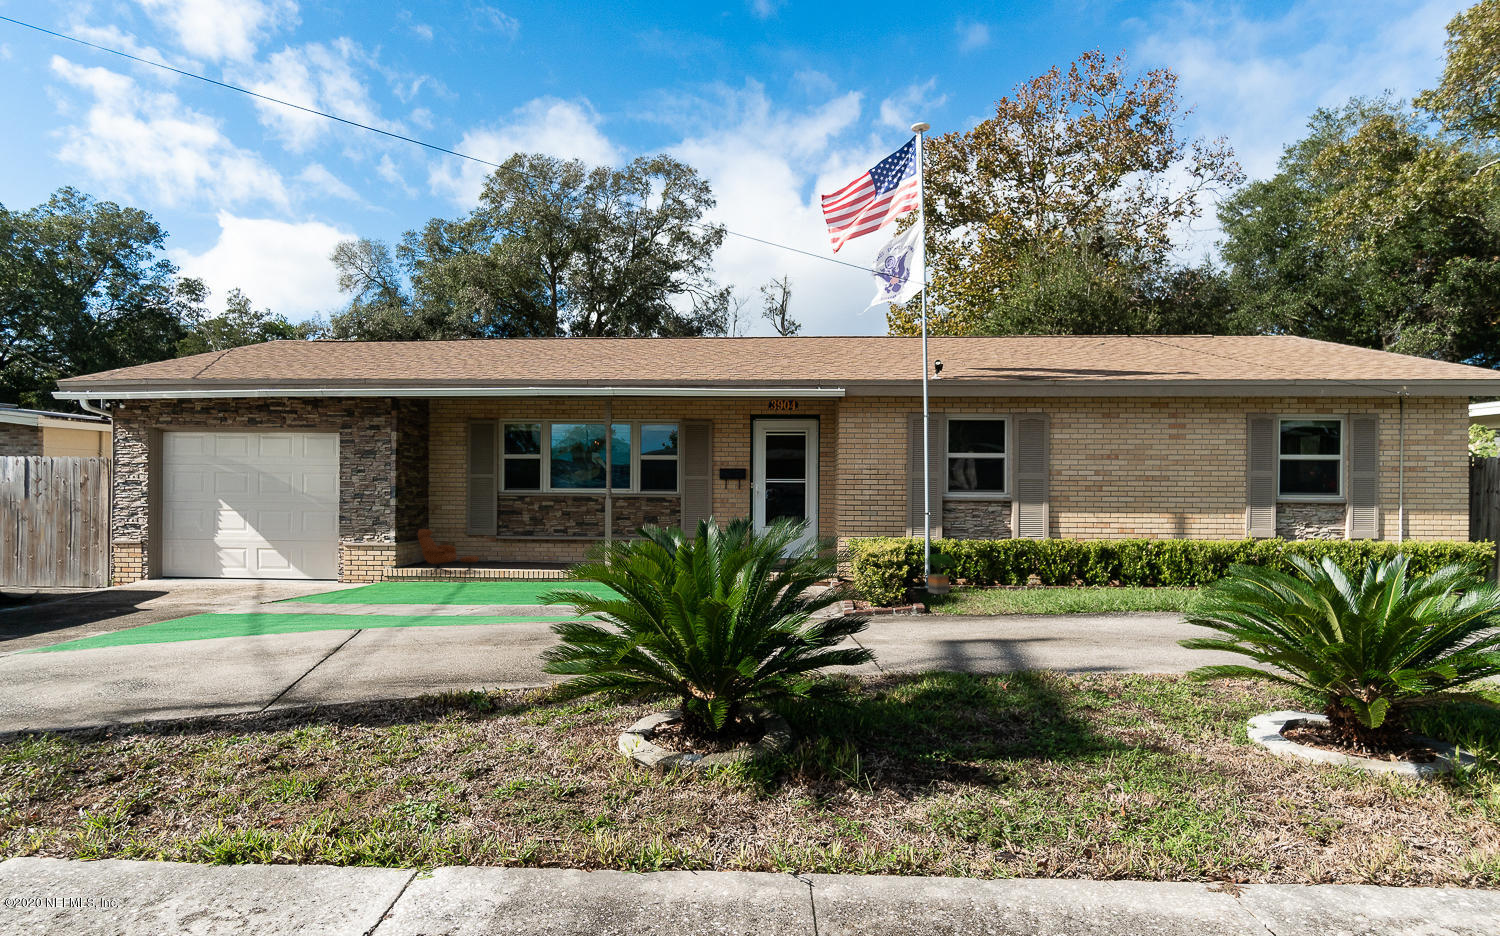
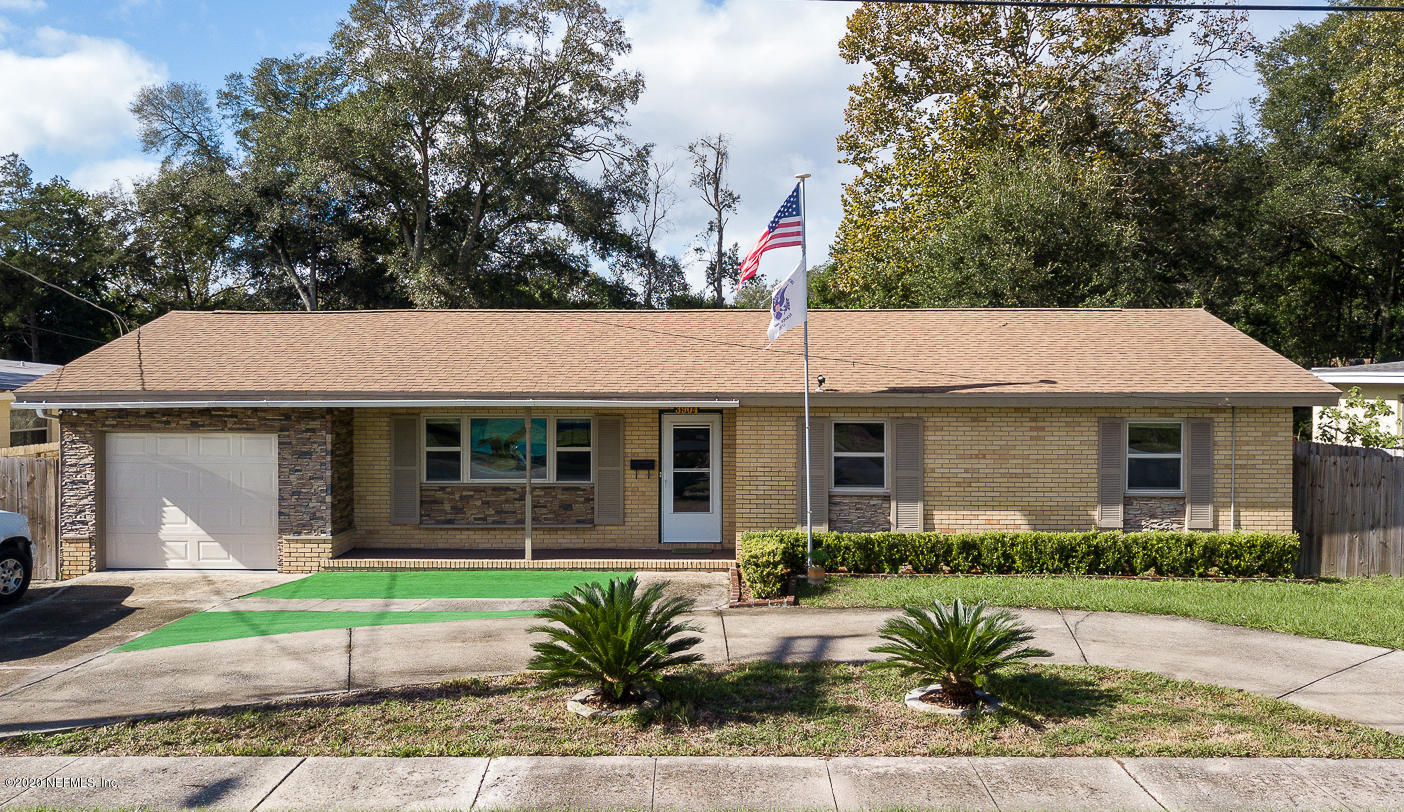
lounge chair: present [418,529,479,572] -> none [346,521,406,565]

